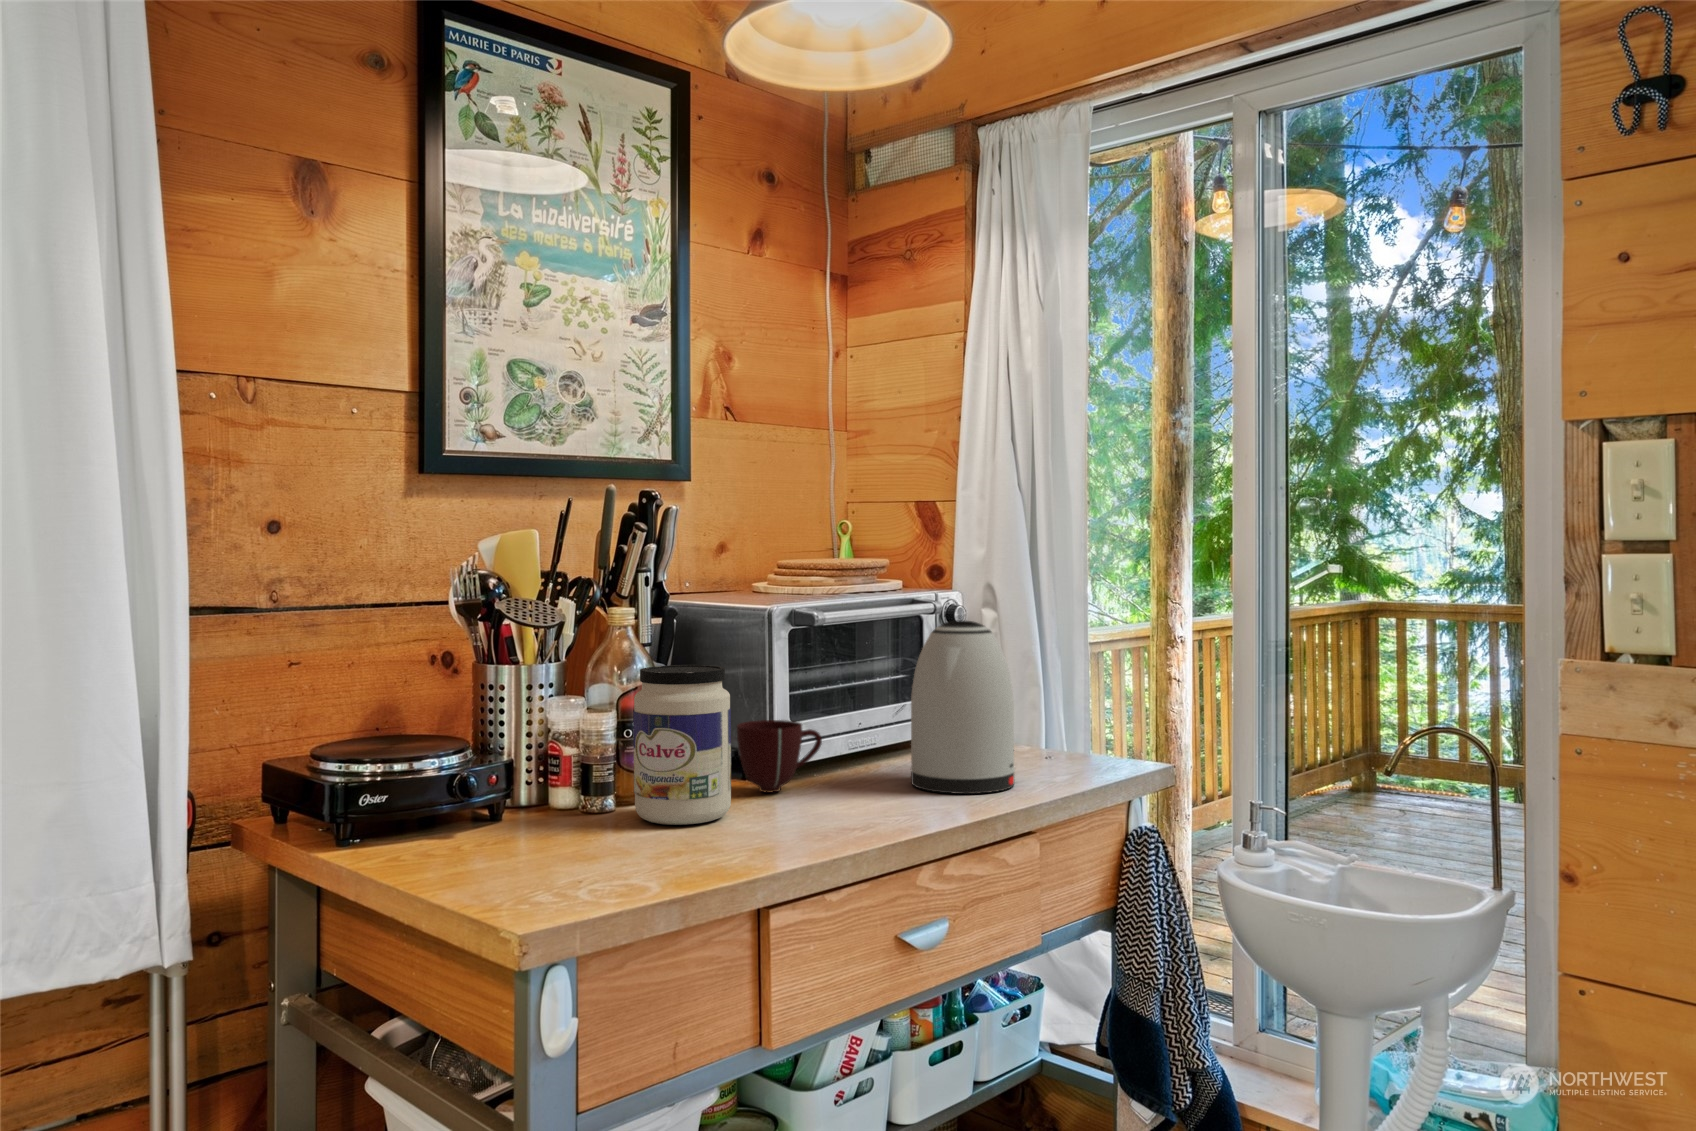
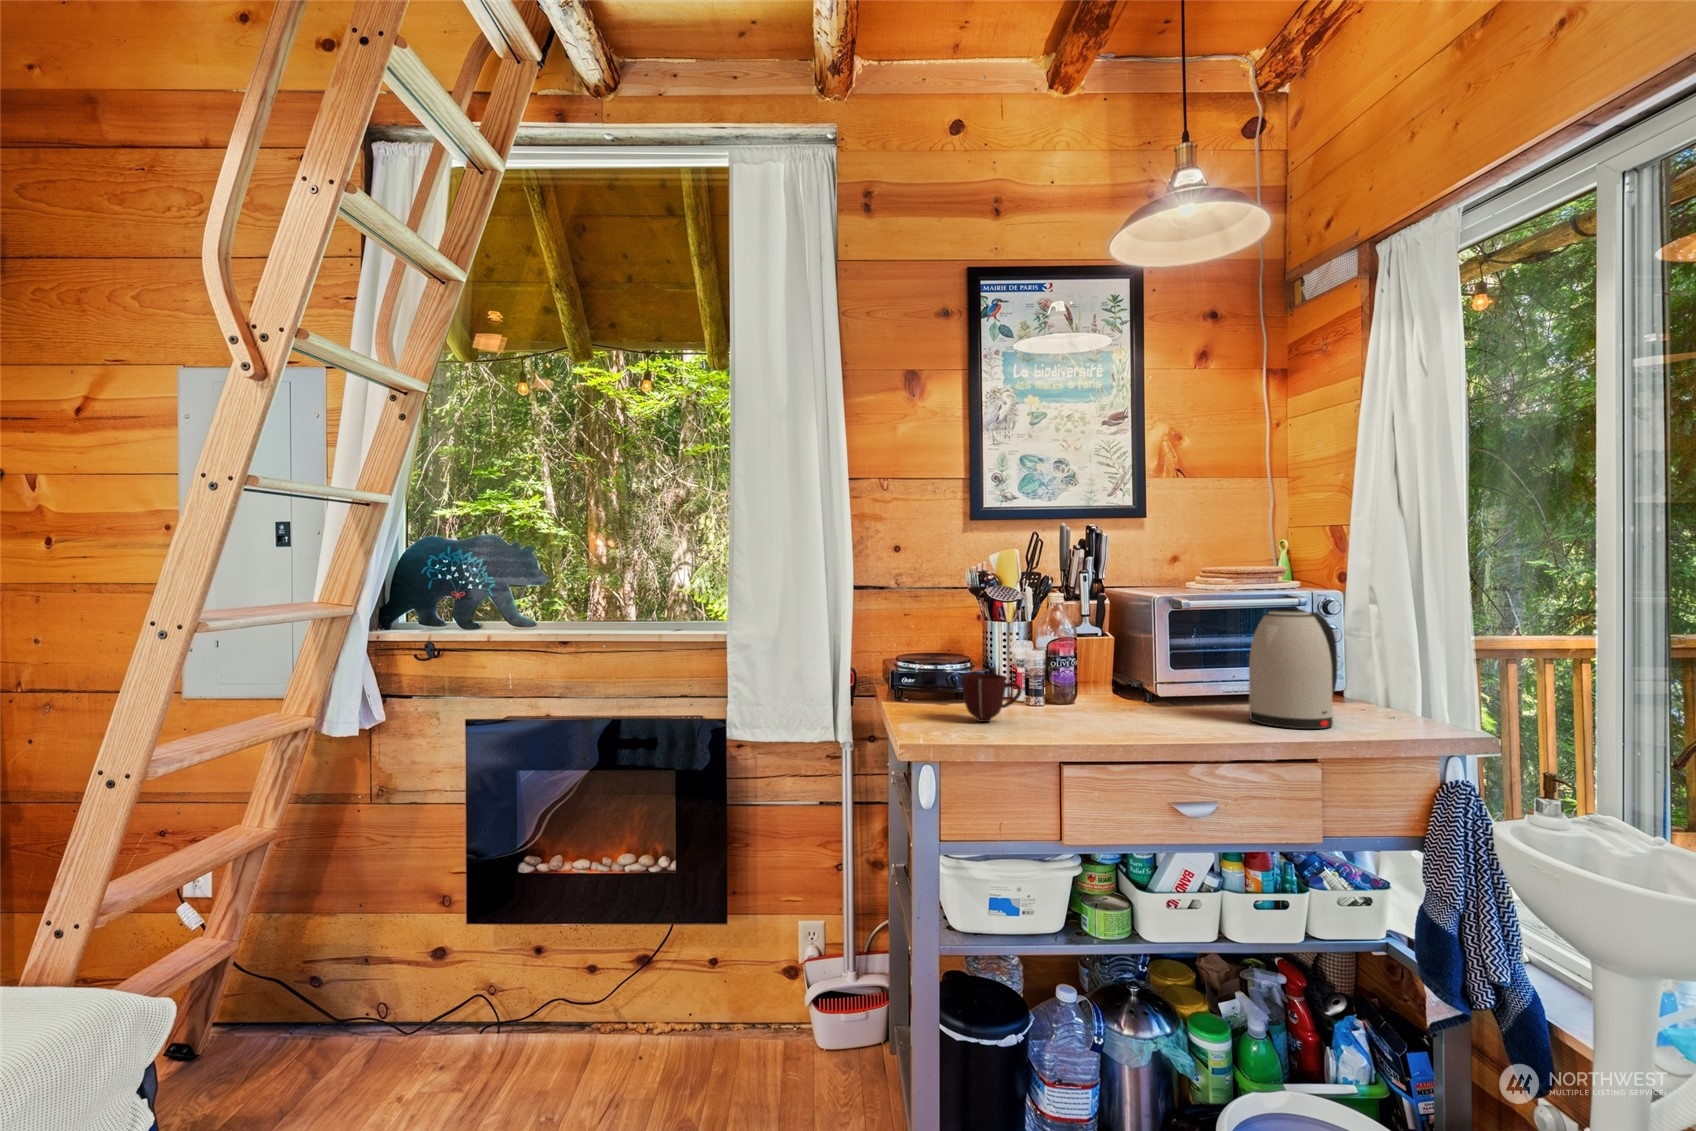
jar: present [633,665,731,825] -> none [1045,627,1104,718]
mug: present [737,720,822,793] -> present [961,673,1022,722]

